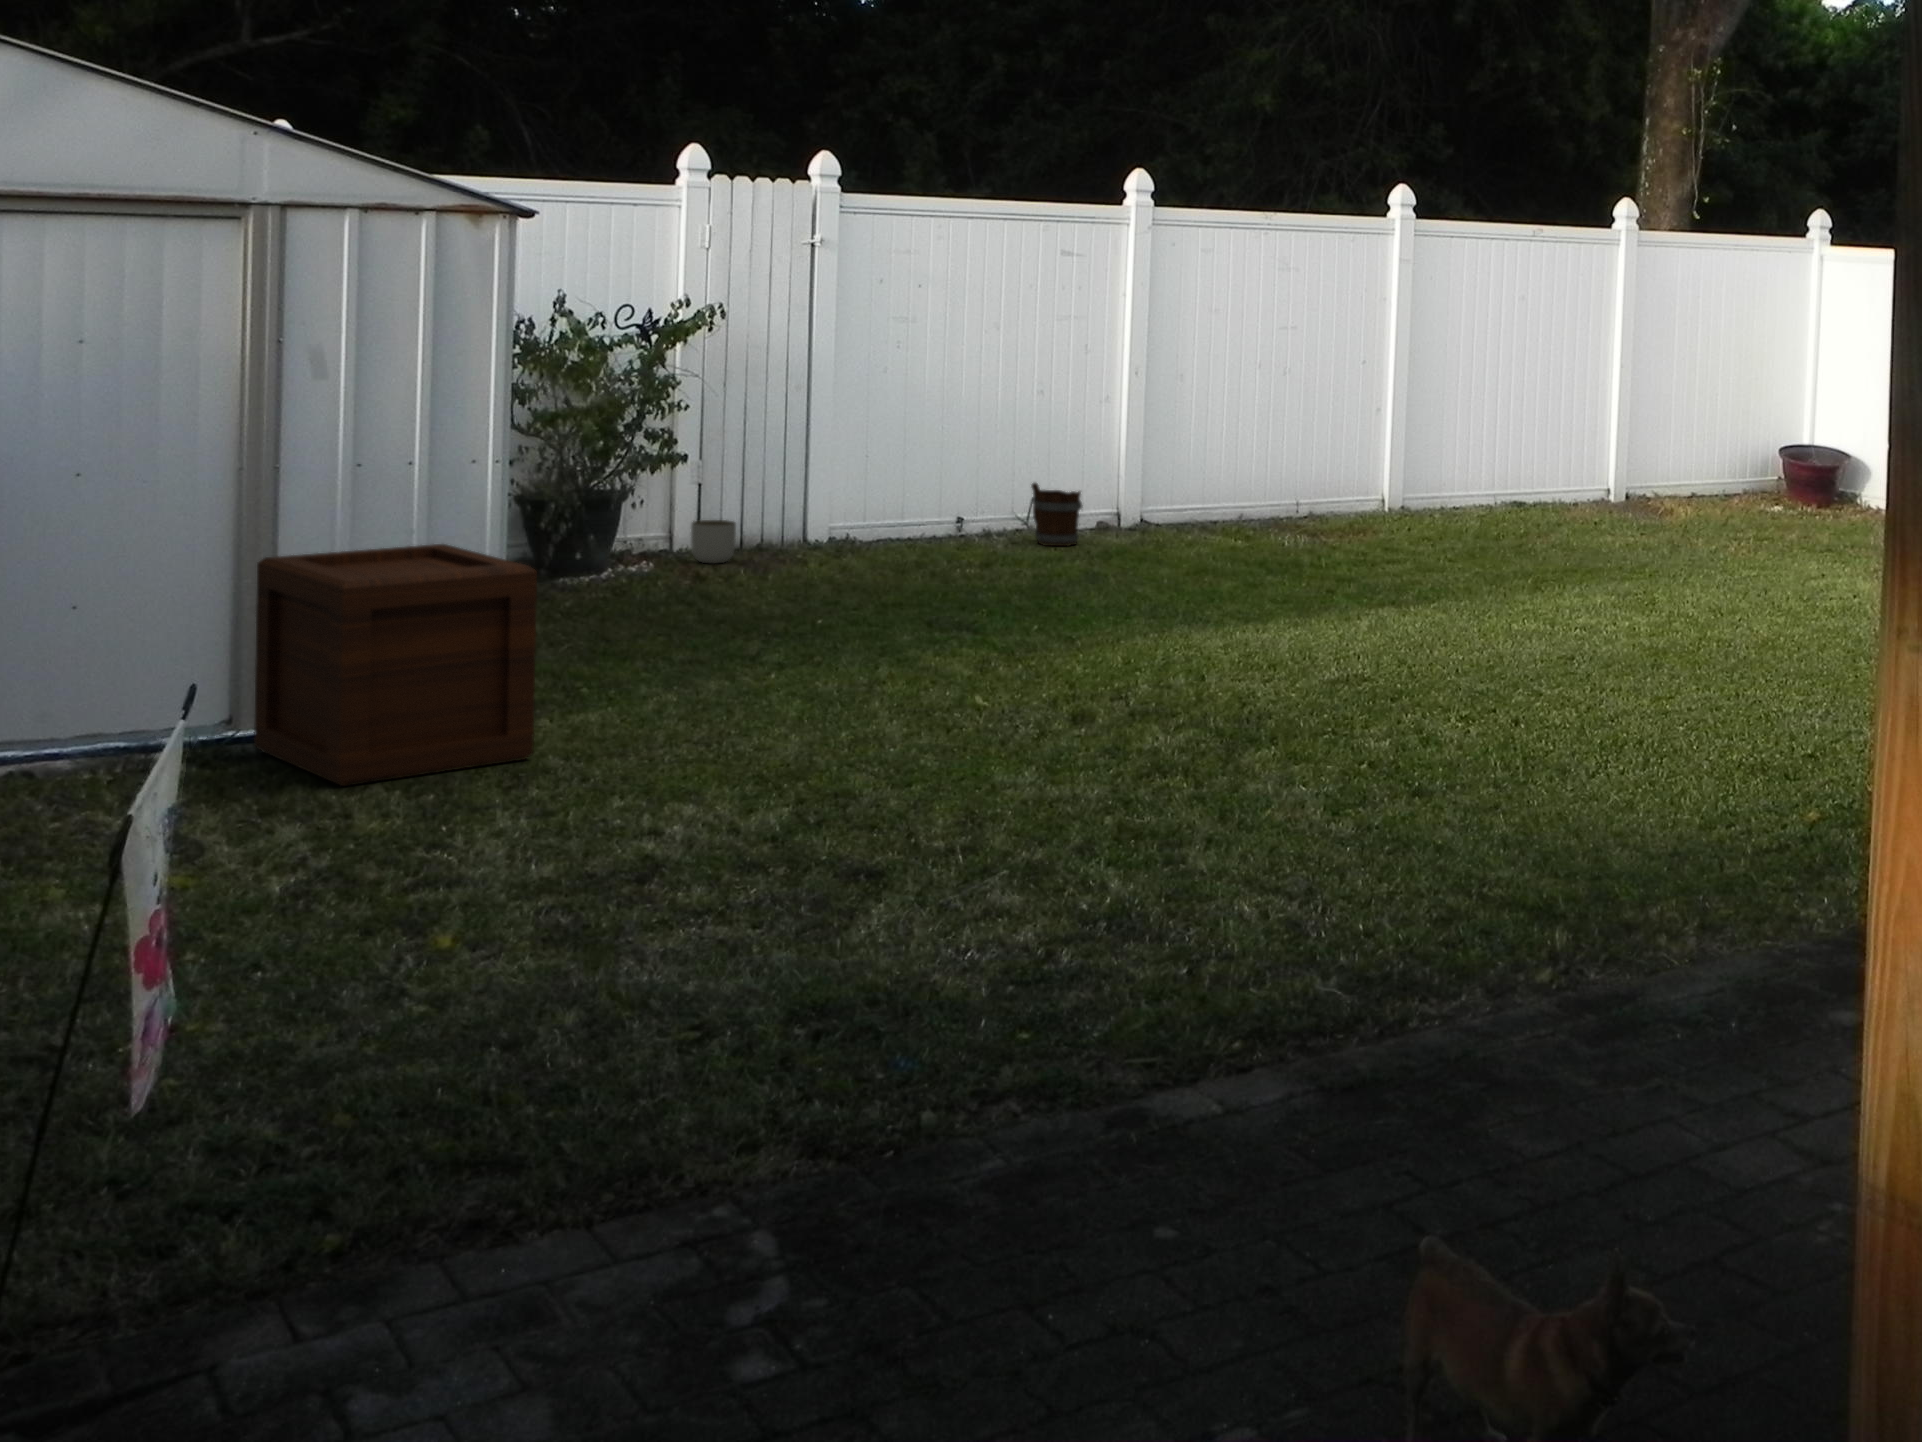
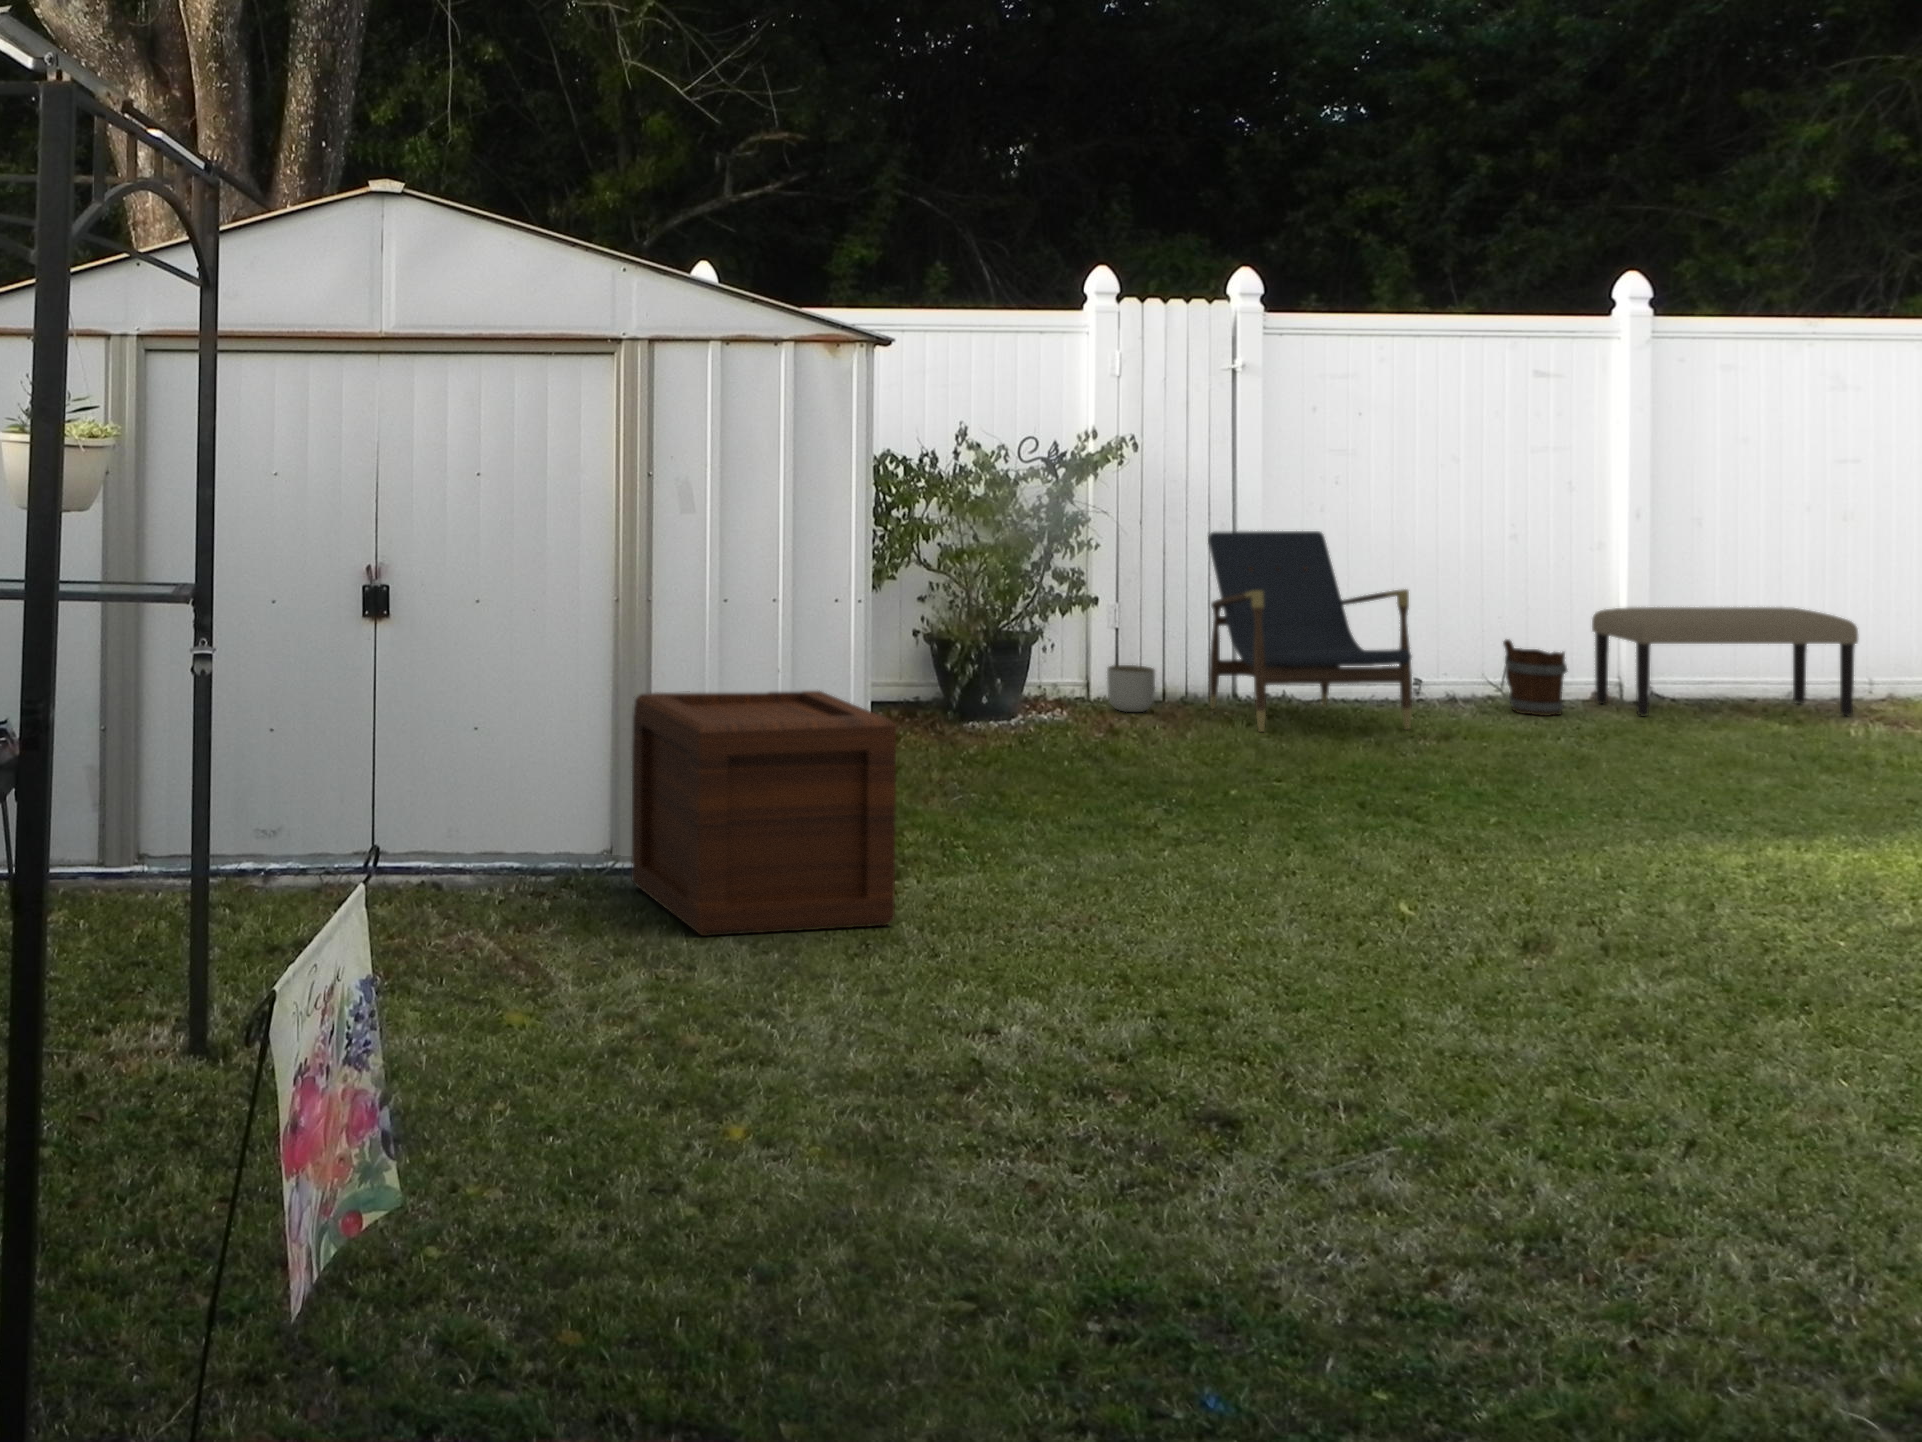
lounge chair: none [784,391,961,573] -> present [1208,531,1412,732]
bench: none [1101,448,1296,543] -> present [1592,607,1858,716]

